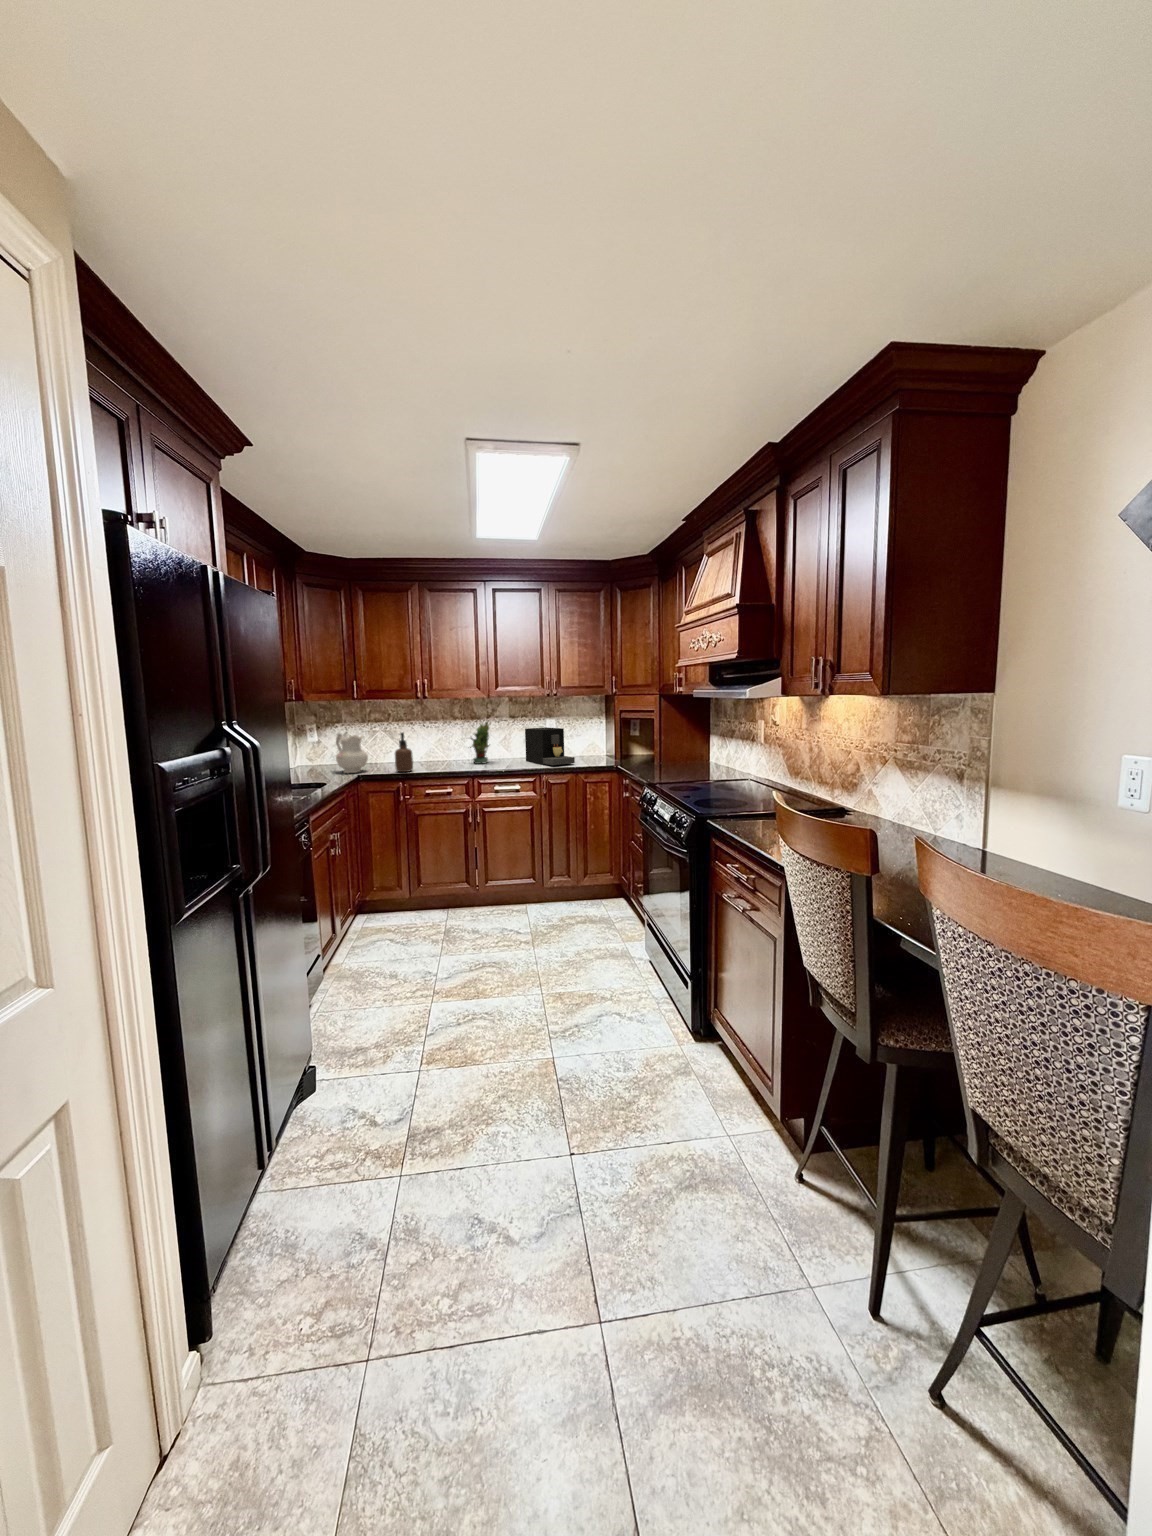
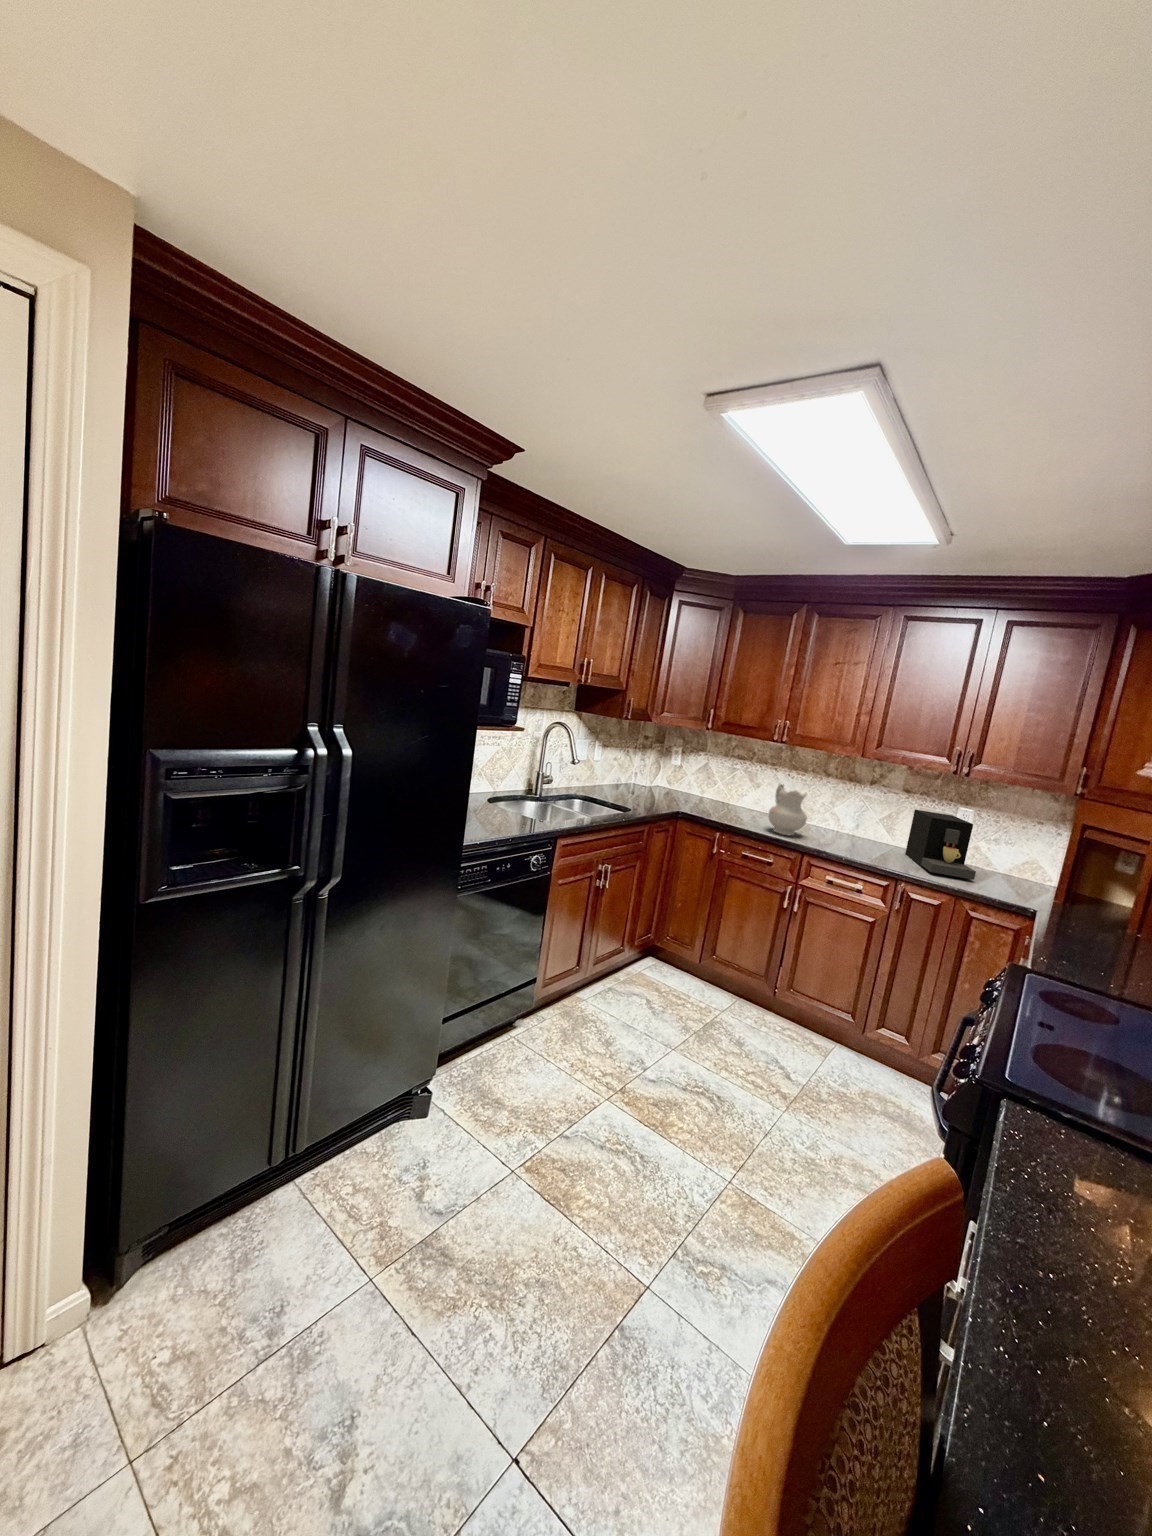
potted plant: present [470,722,490,764] -> none [825,786,867,840]
soap dispenser: present [395,732,413,772] -> none [723,776,747,823]
ceramic pitcher: present [336,734,368,773] -> present [768,784,807,836]

